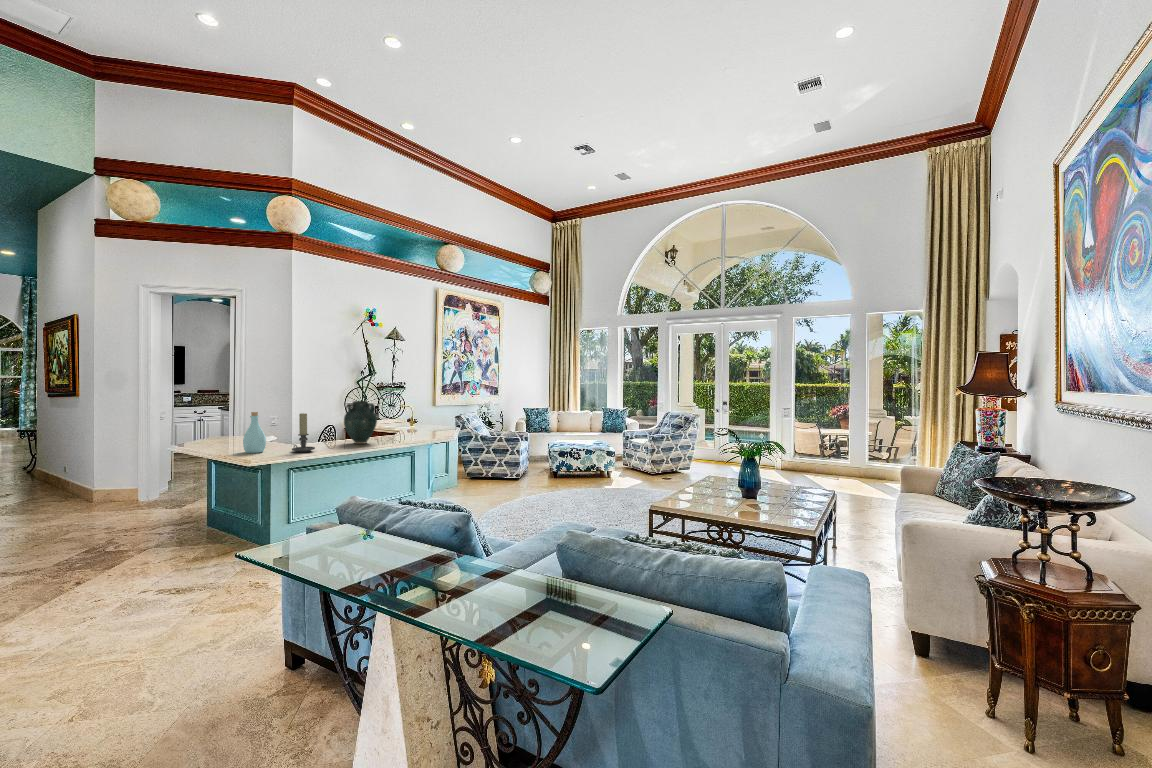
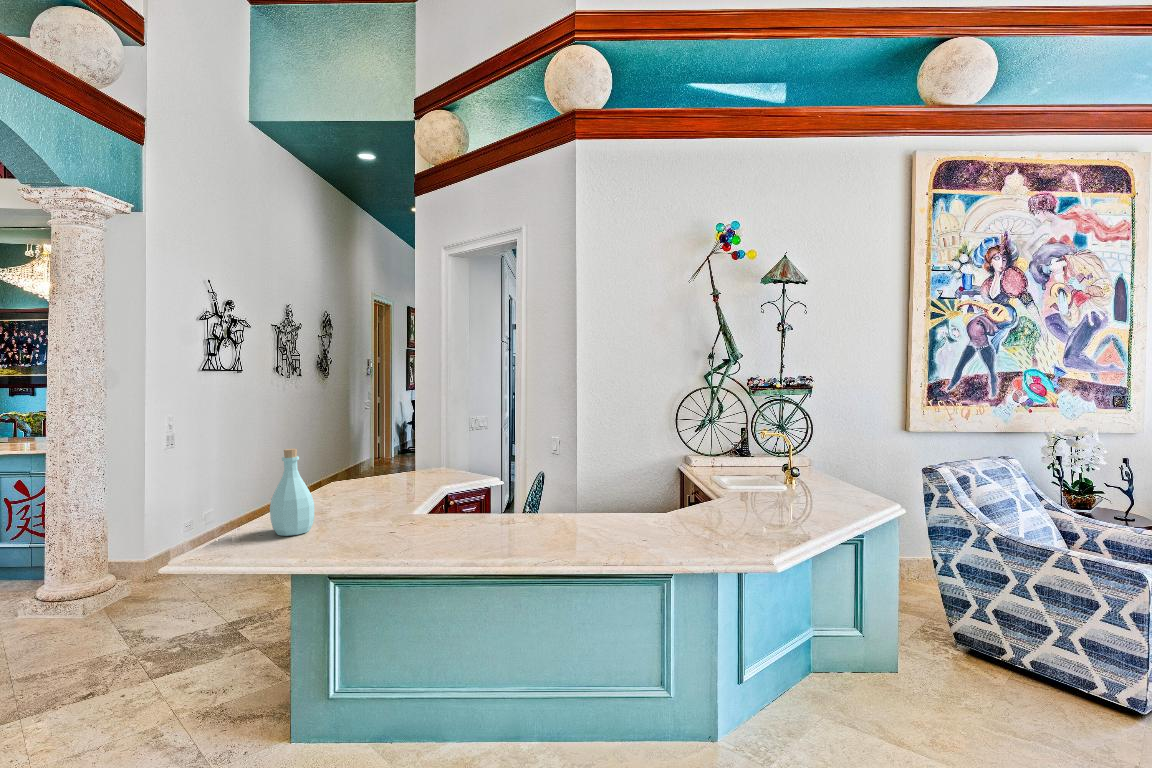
vase: present [344,401,377,444] -> none [489,430,567,539]
candle holder: present [292,413,315,452] -> none [319,459,371,553]

